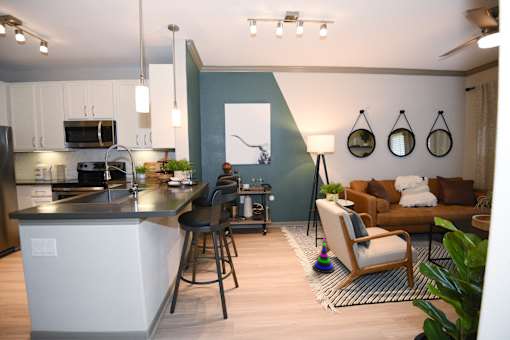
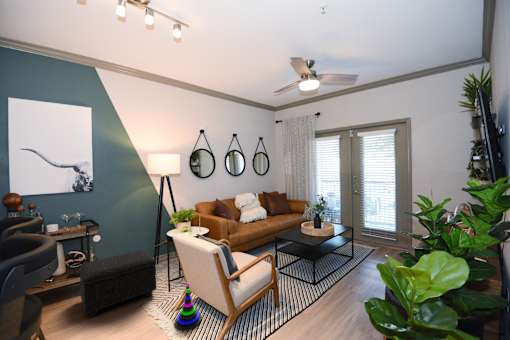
footstool: none [261,211,307,245] -> present [80,250,156,317]

